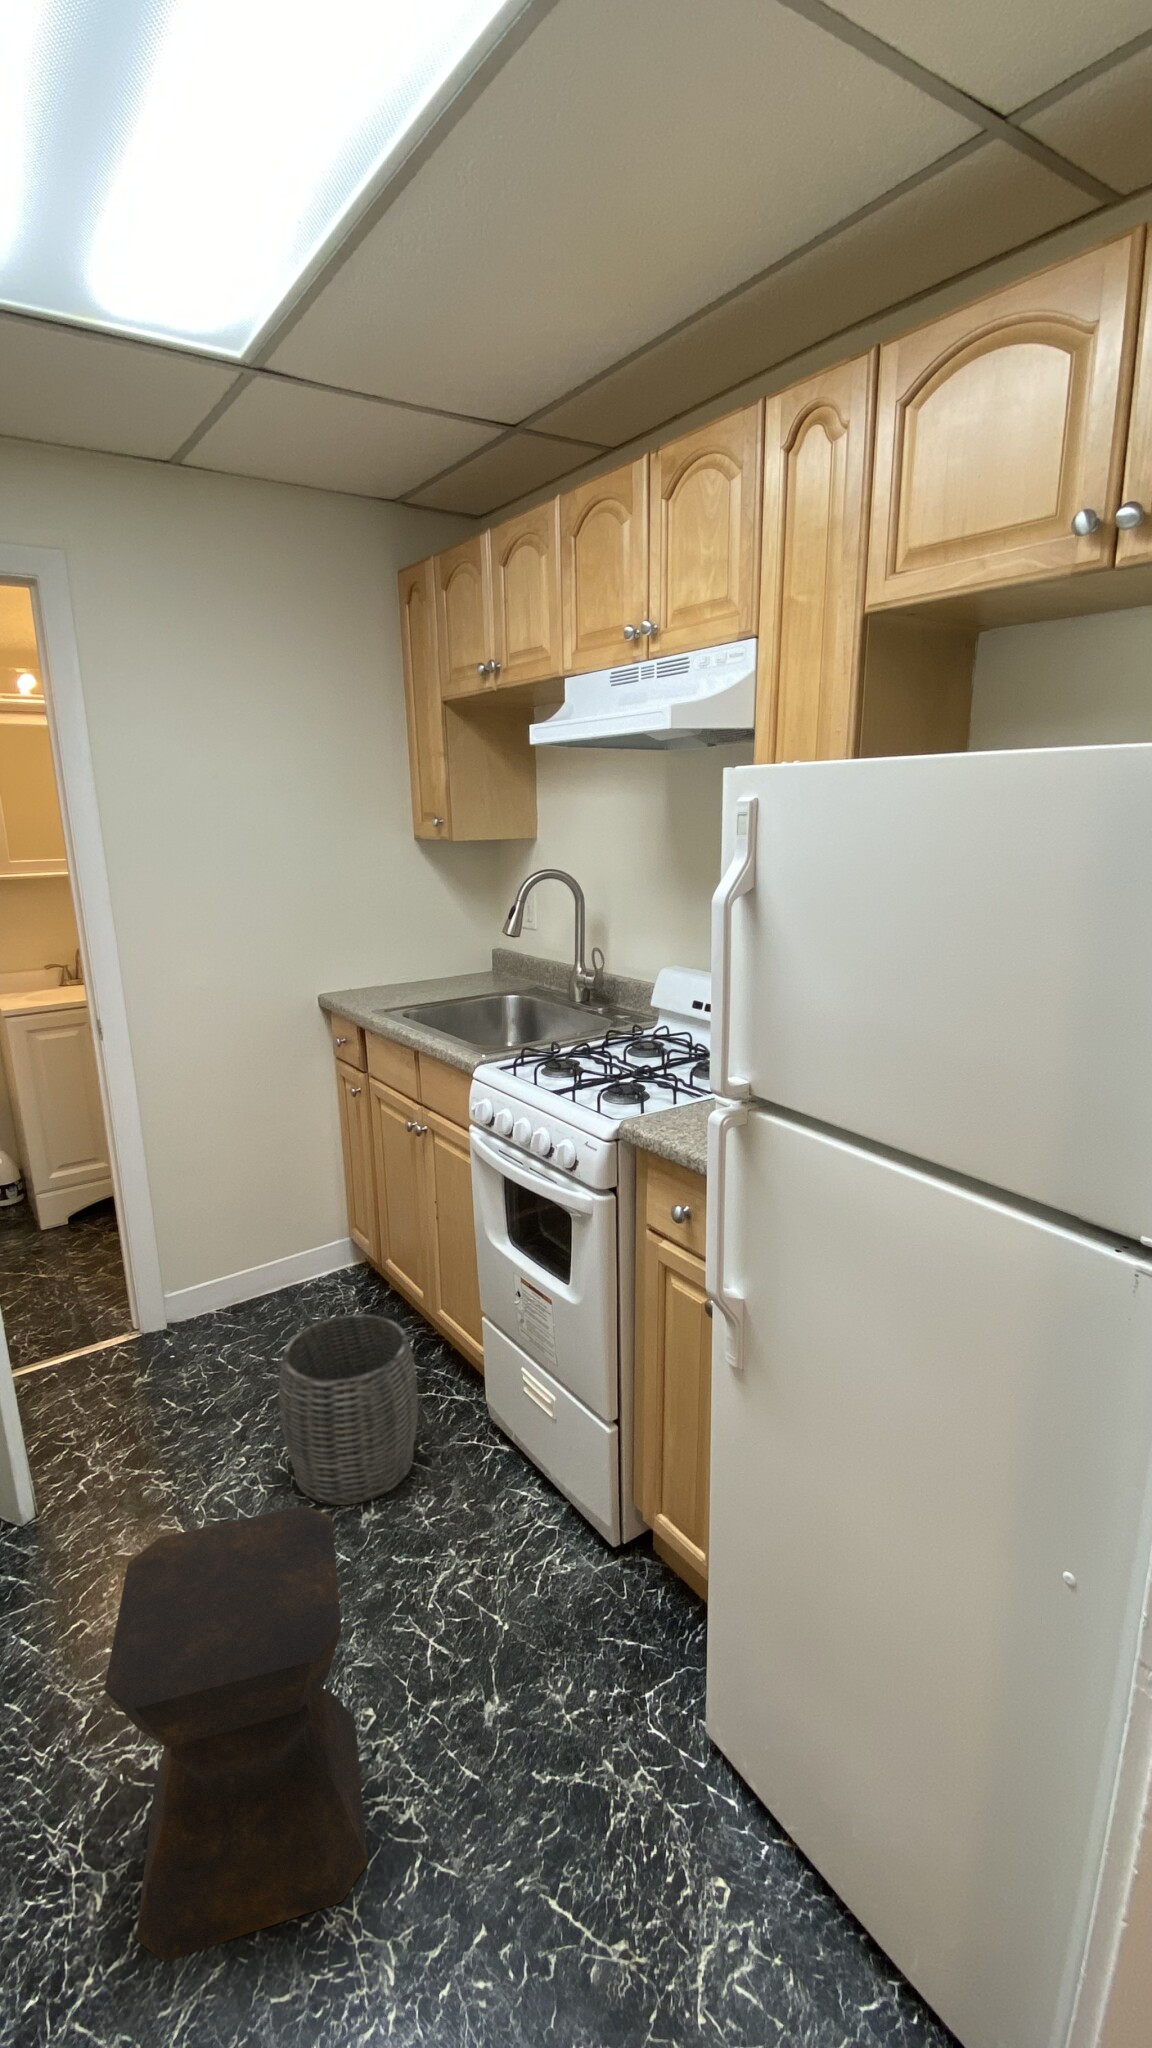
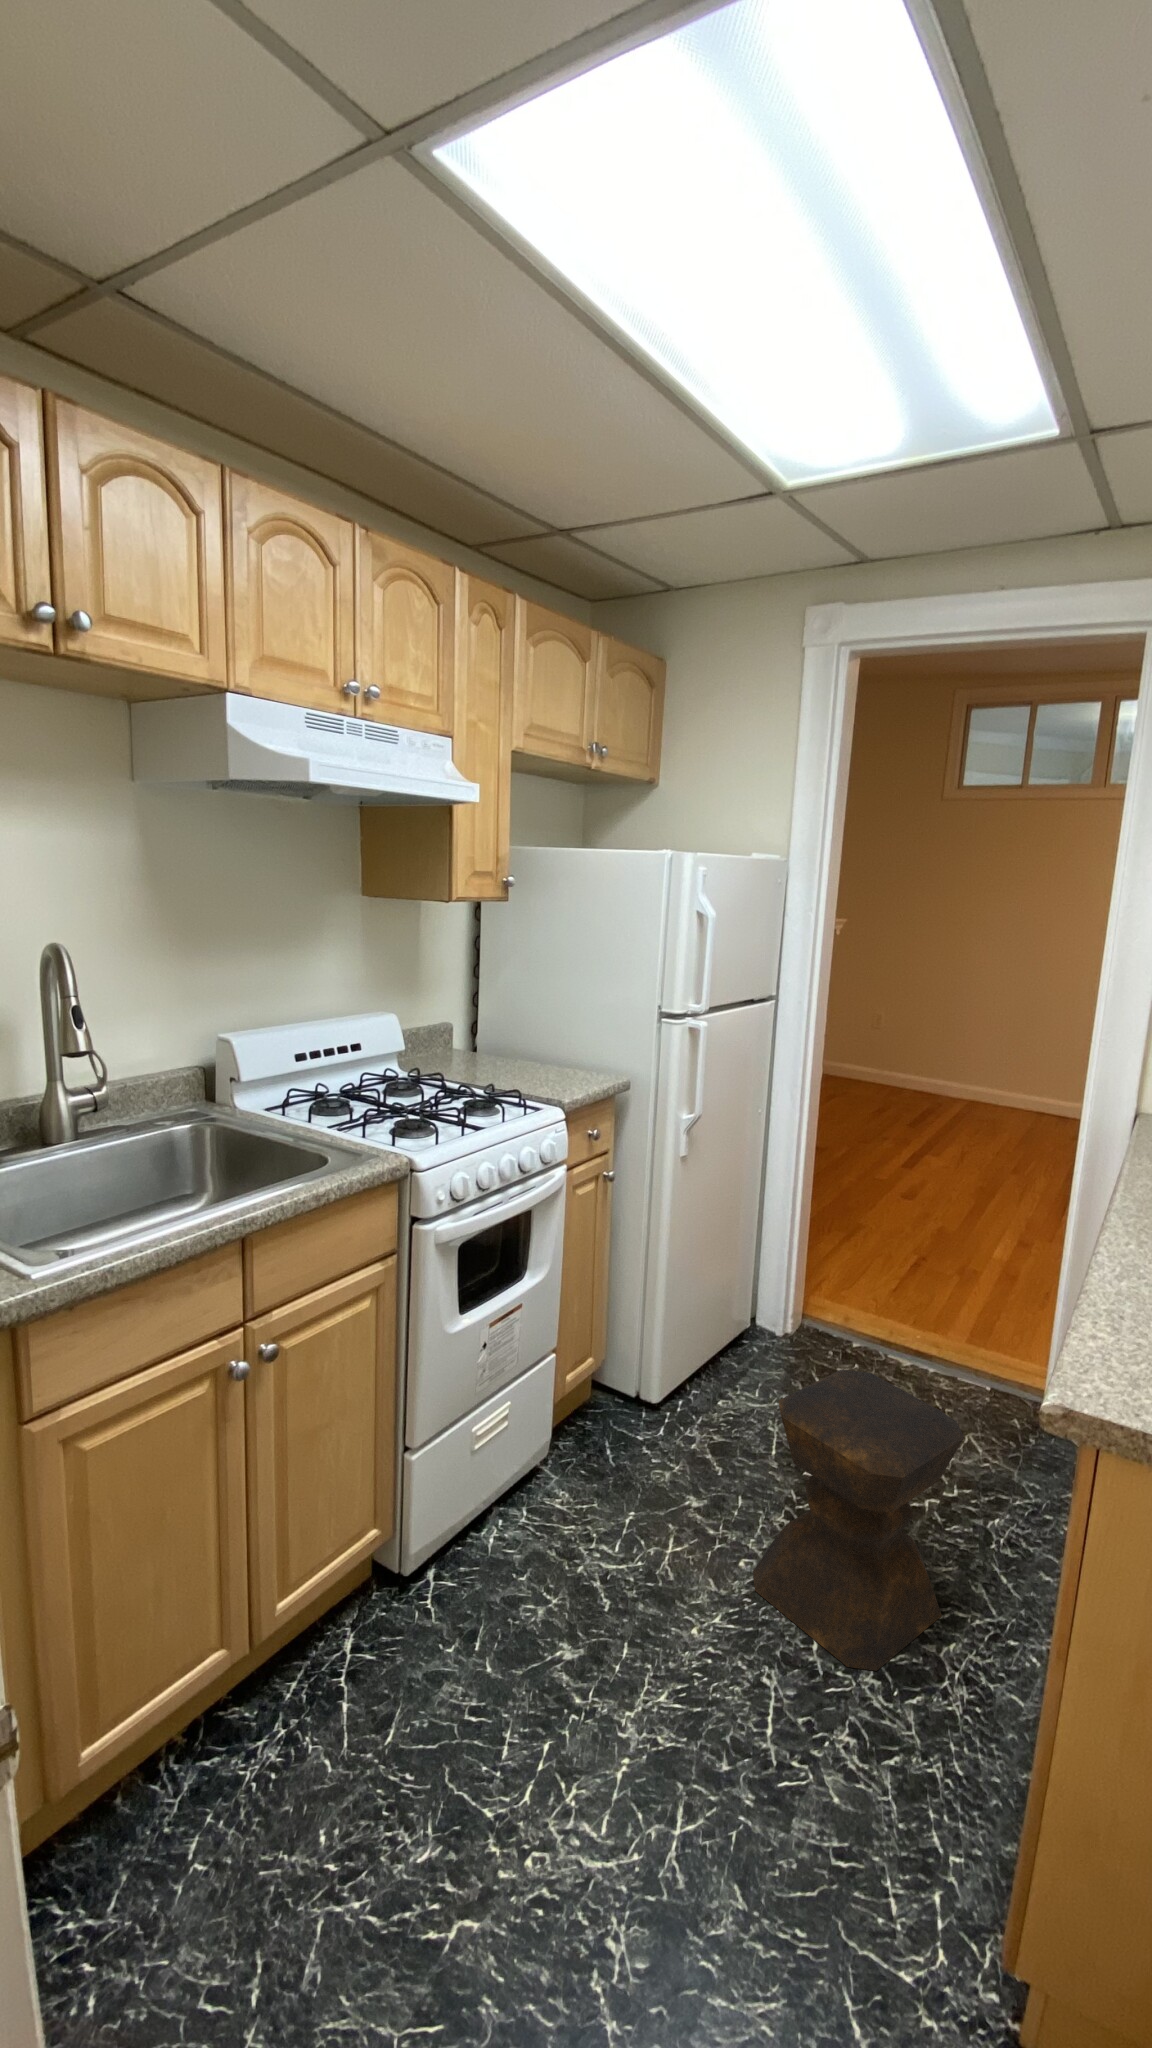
woven basket: present [279,1314,418,1505] -> none [408,1506,584,1781]

